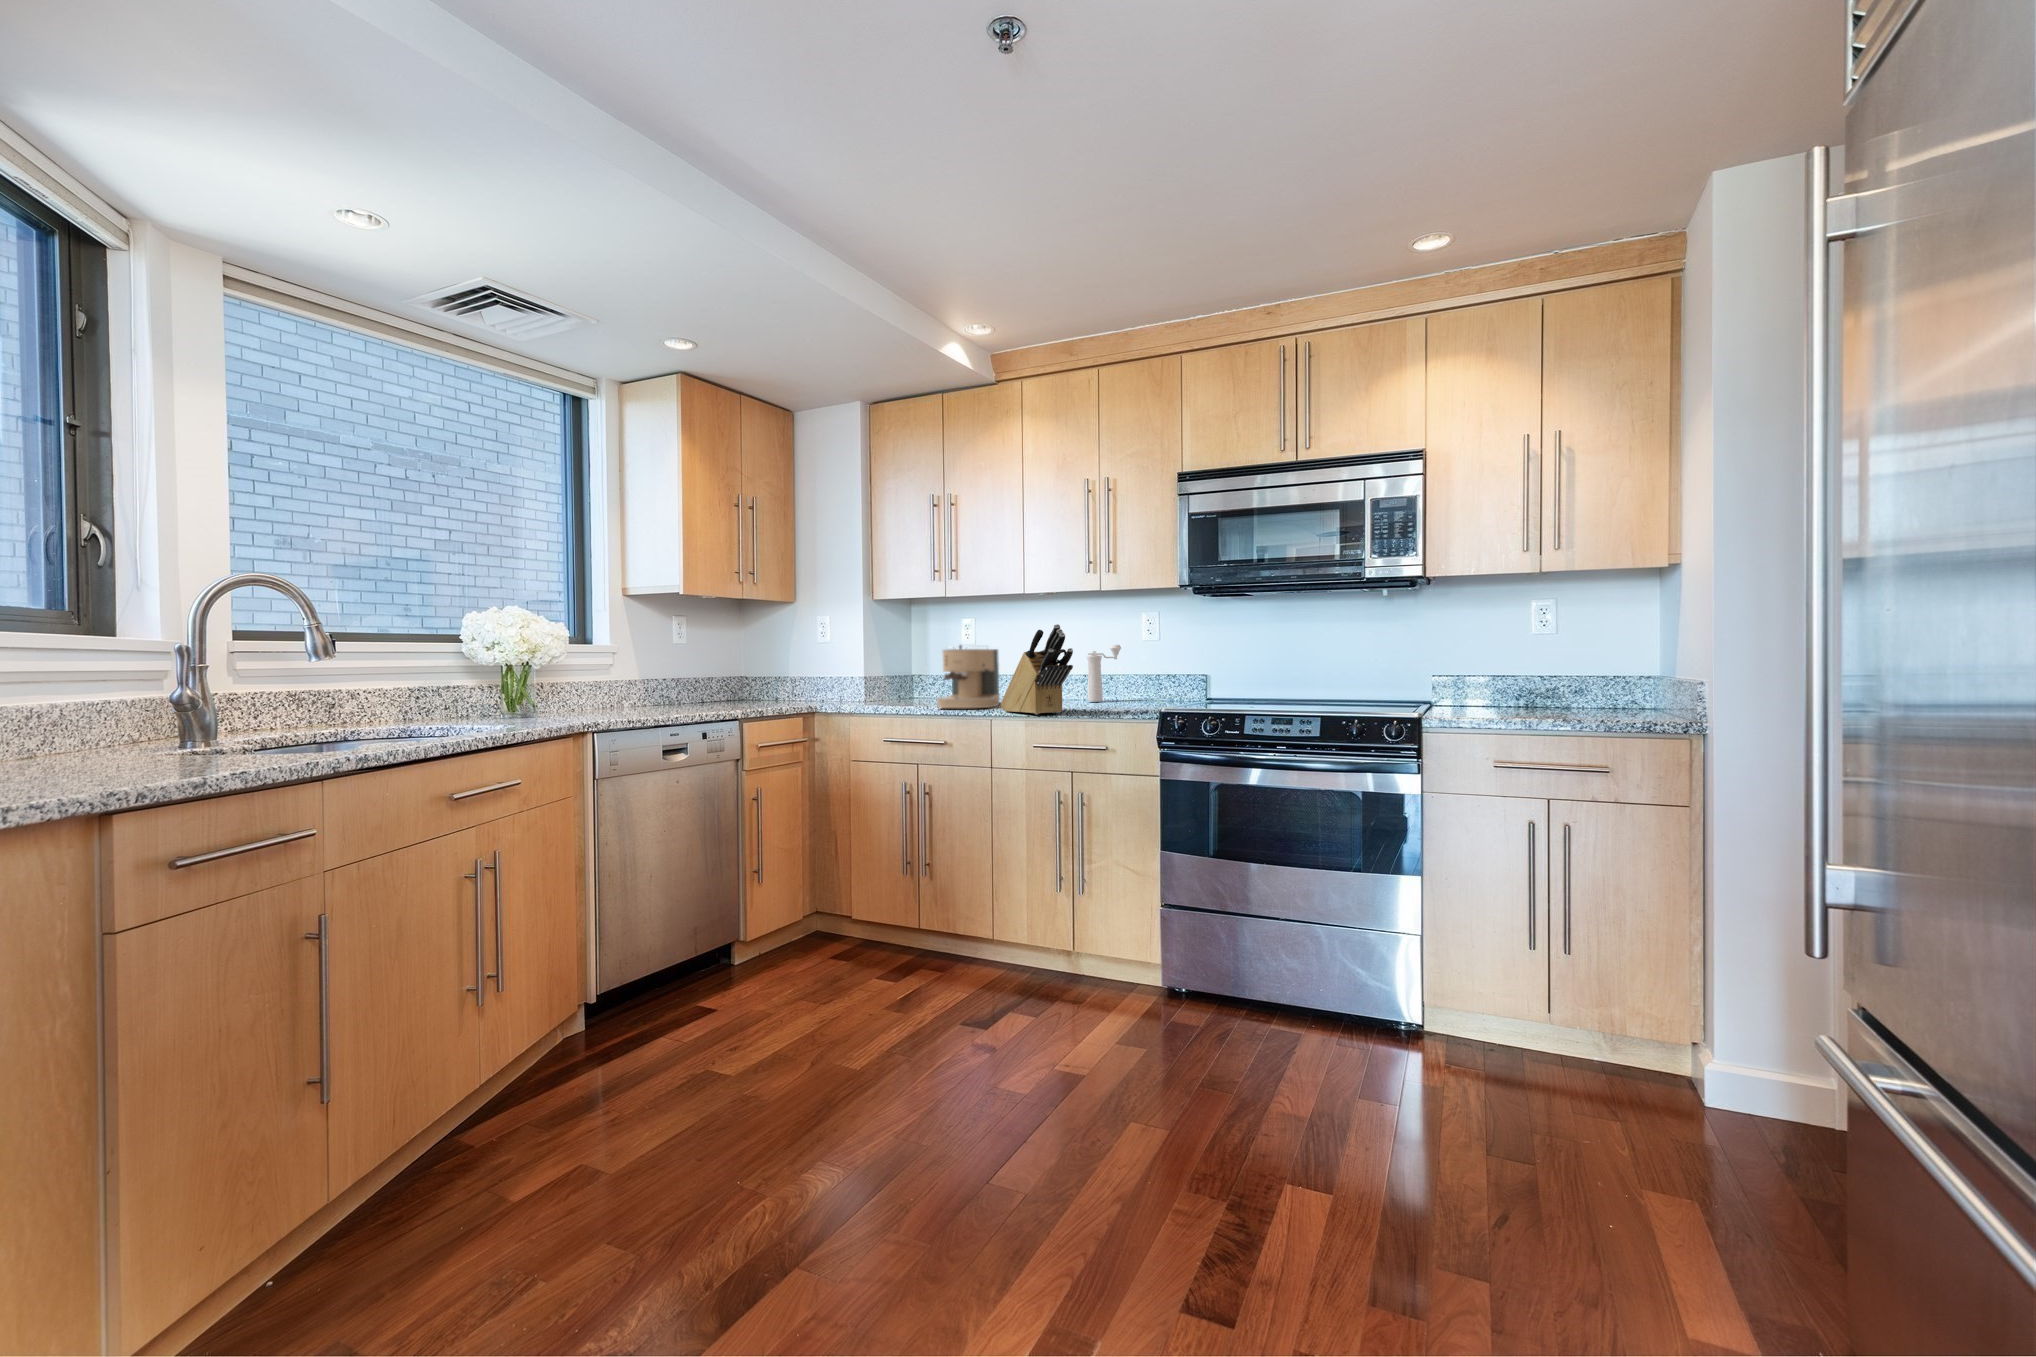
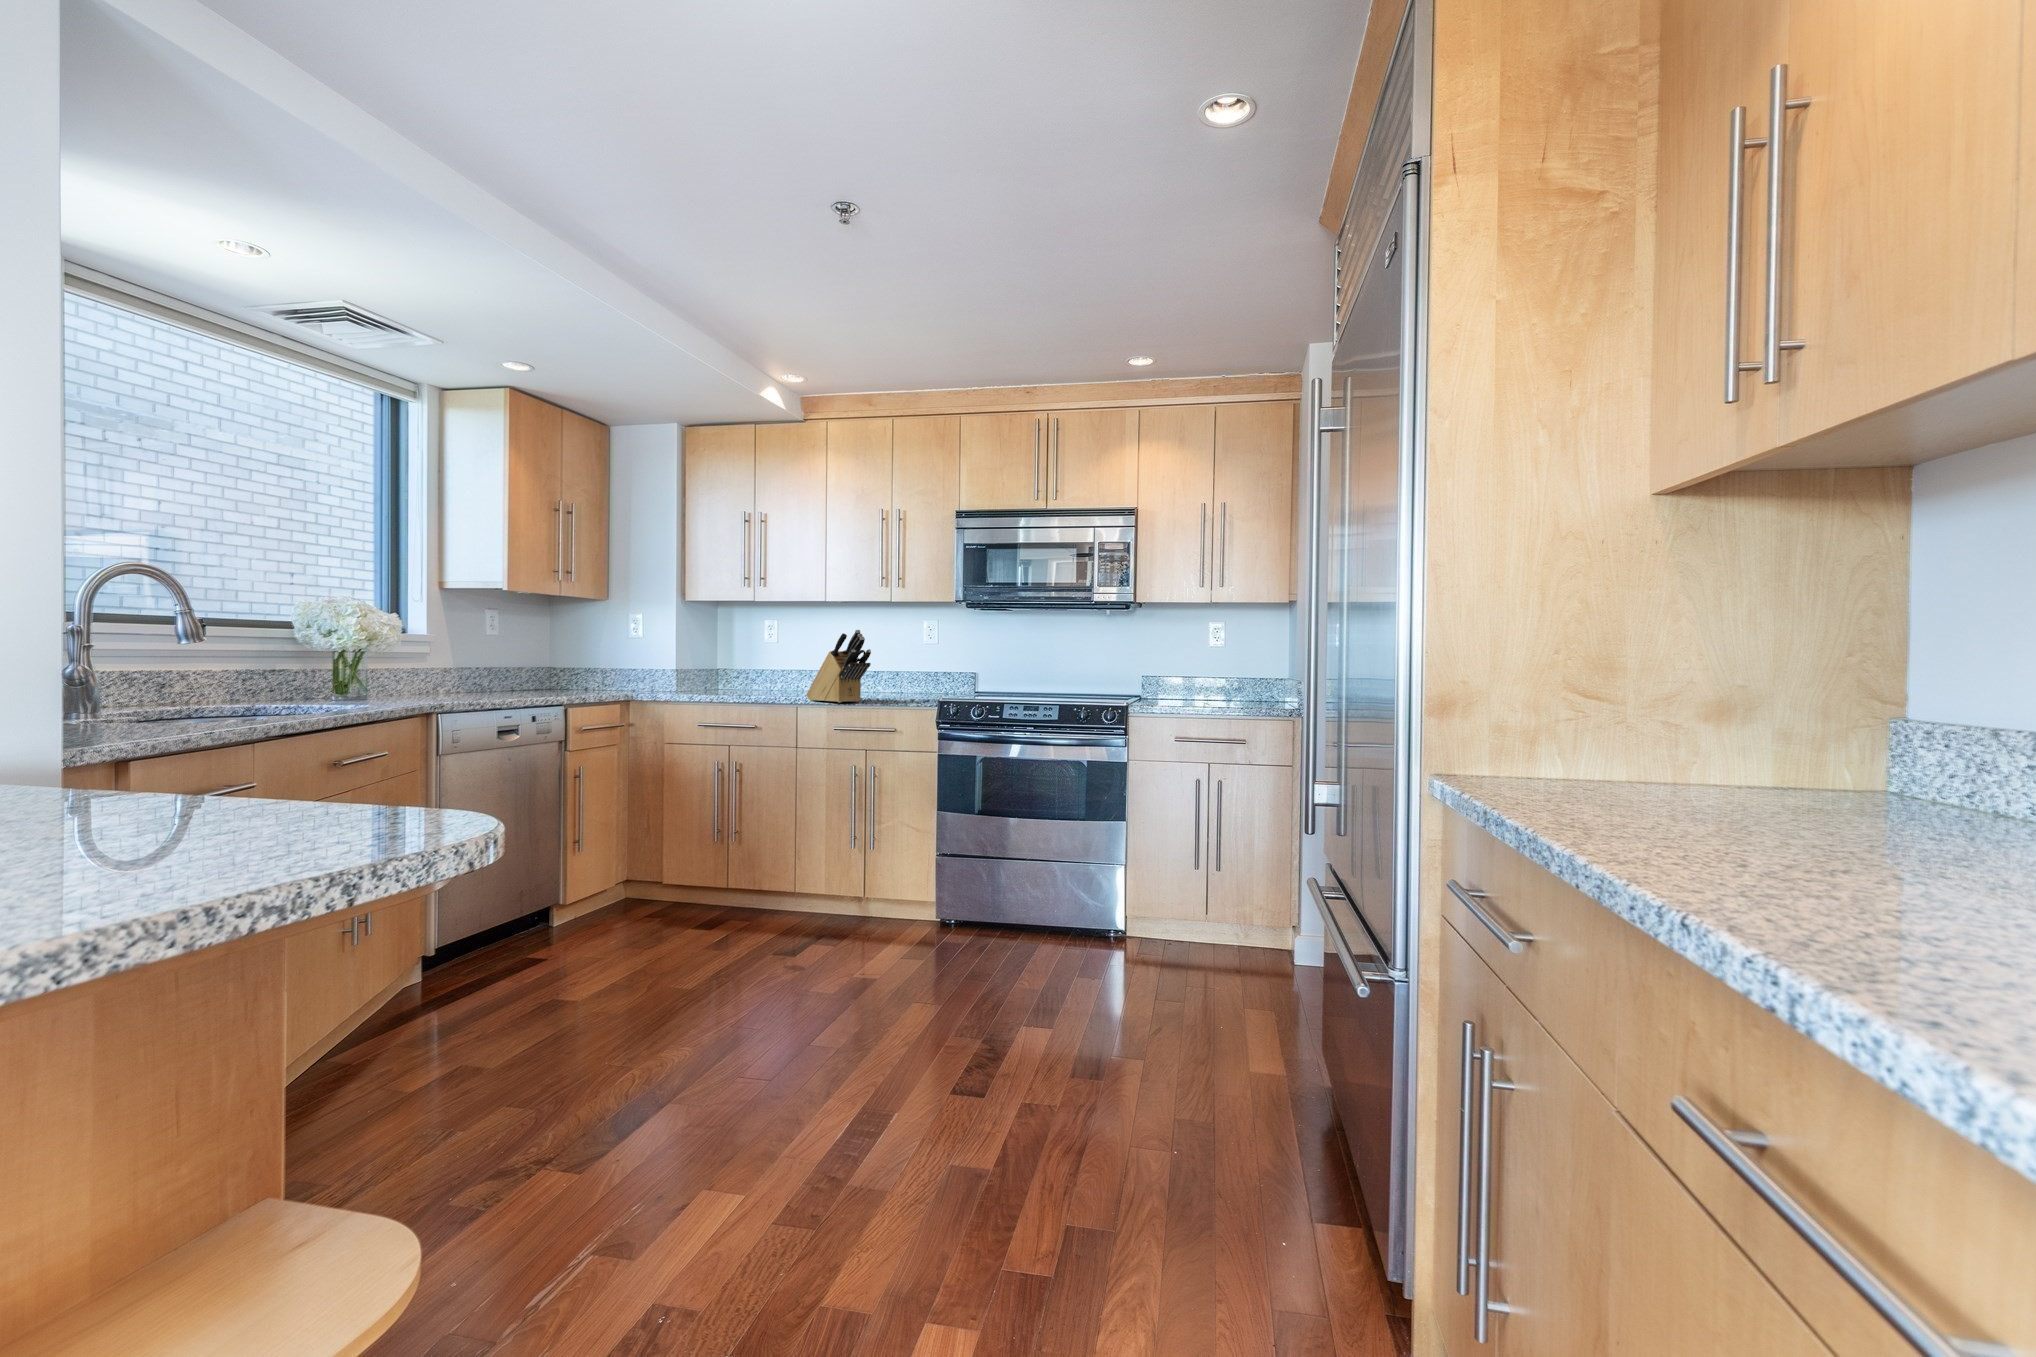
coffee maker: present [937,645,1000,708] -> none [747,644,803,698]
pepper mill: present [1087,645,1121,701] -> none [878,647,906,693]

